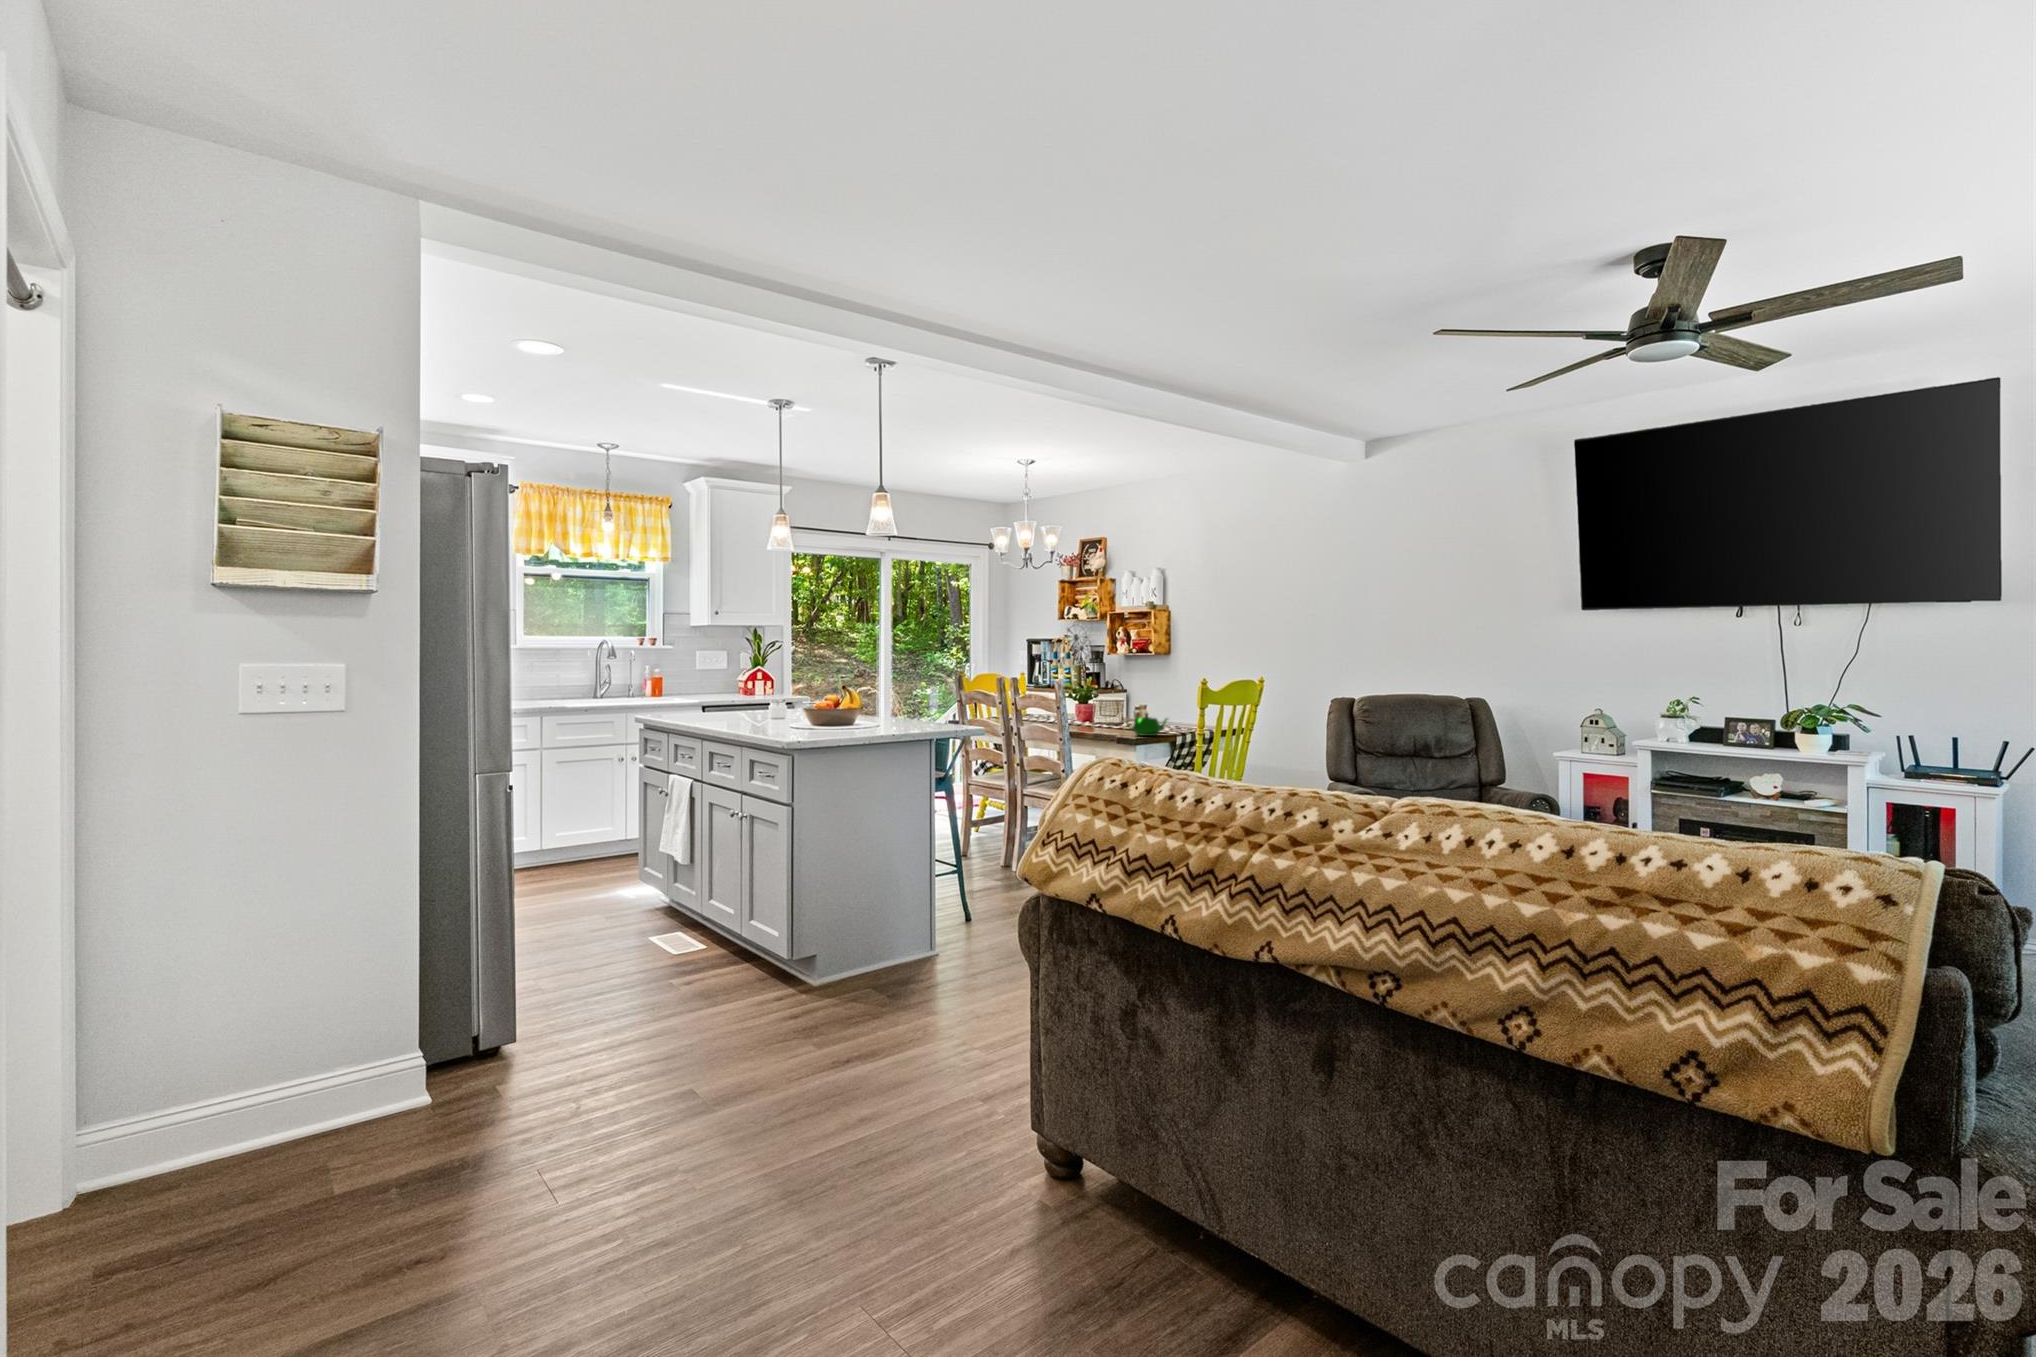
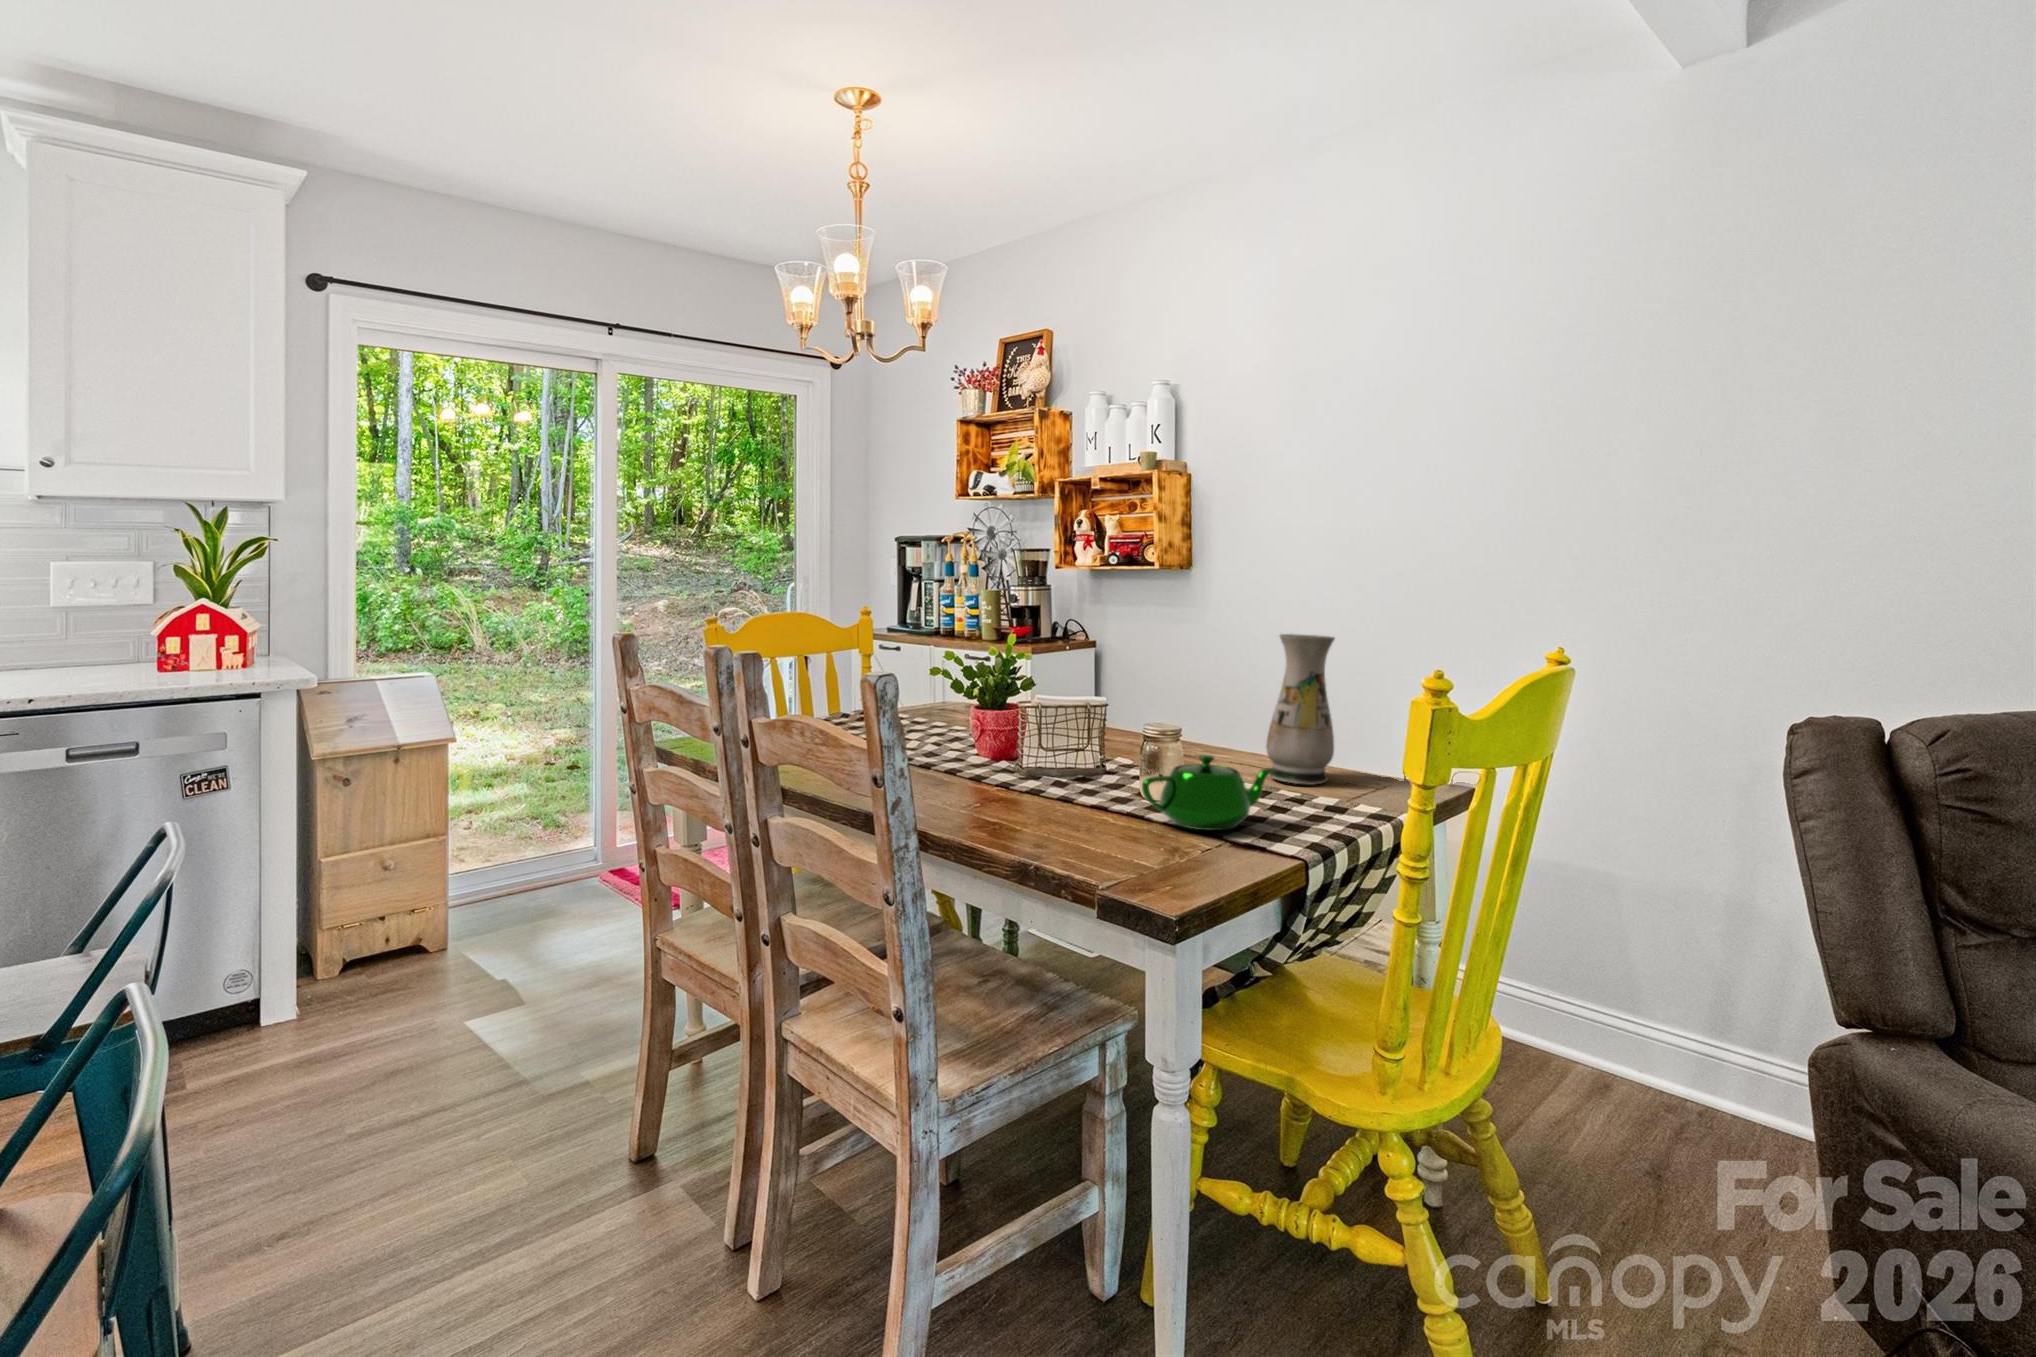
vase: none [1176,678,1199,730] -> present [1266,634,1335,785]

